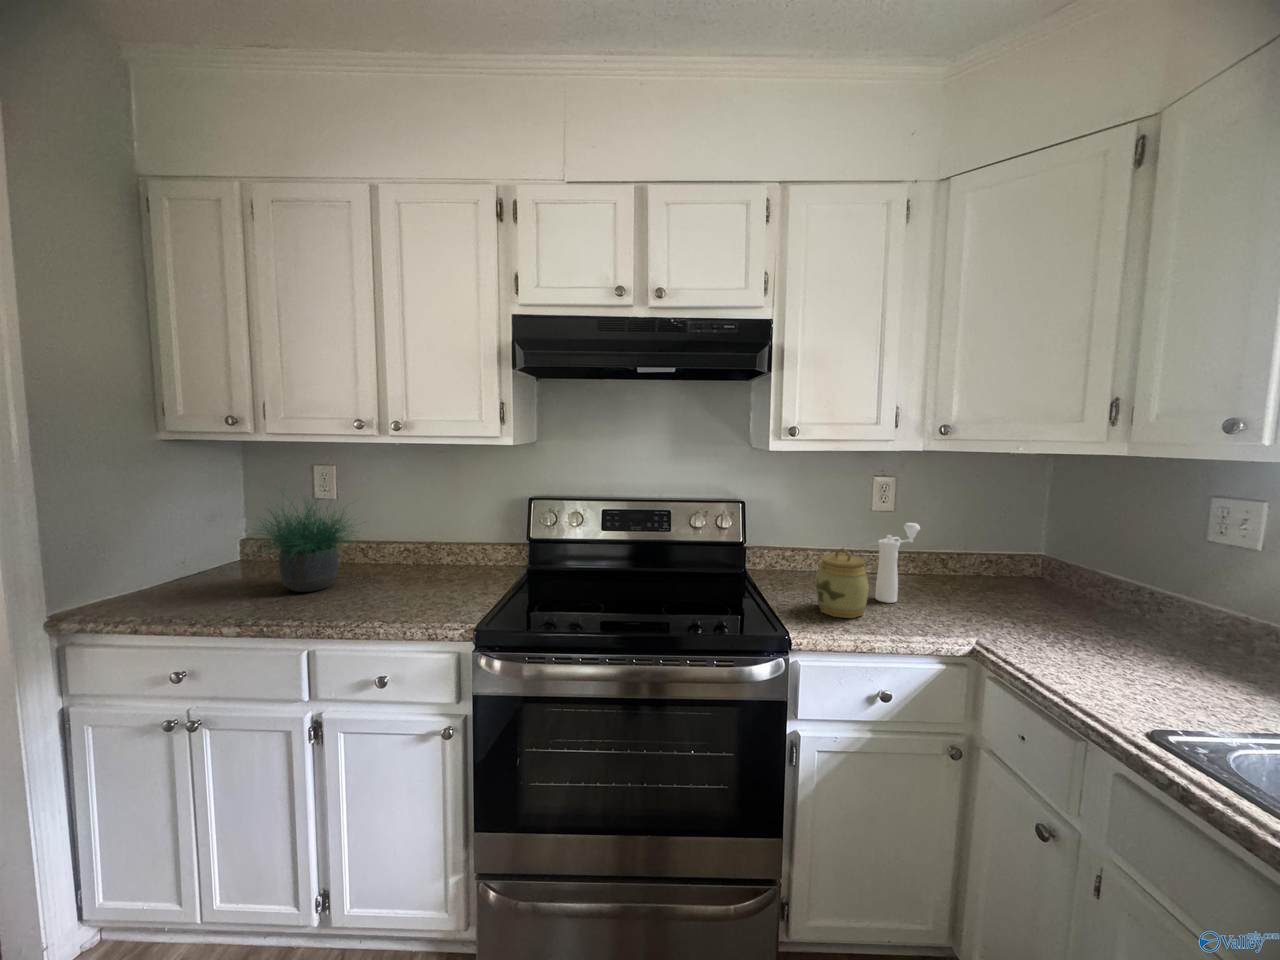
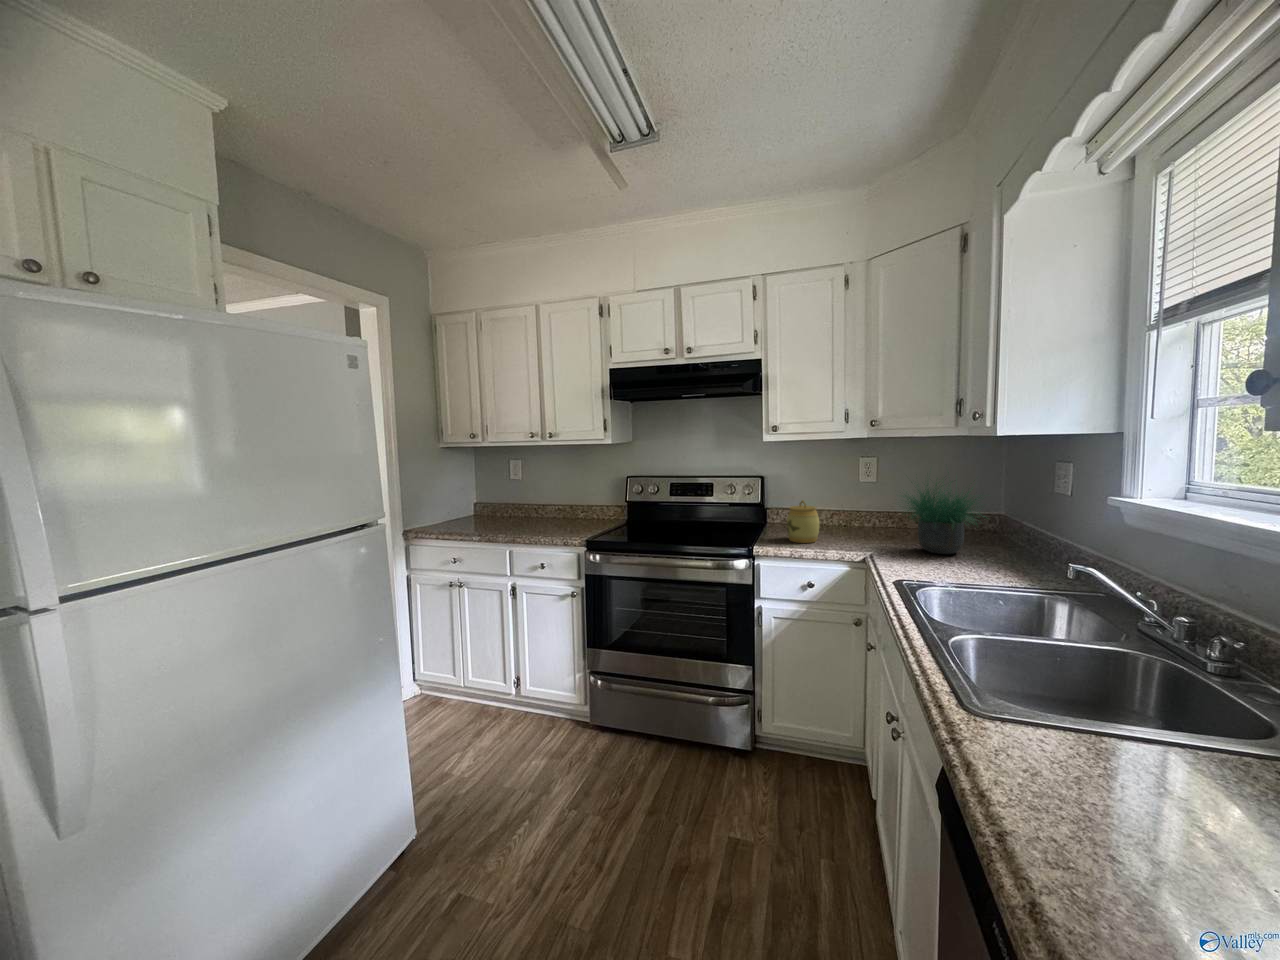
potted plant: present [258,493,353,592] -> present [905,484,977,554]
pepper mill: present [875,523,920,603] -> none [836,487,871,538]

